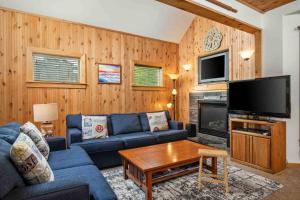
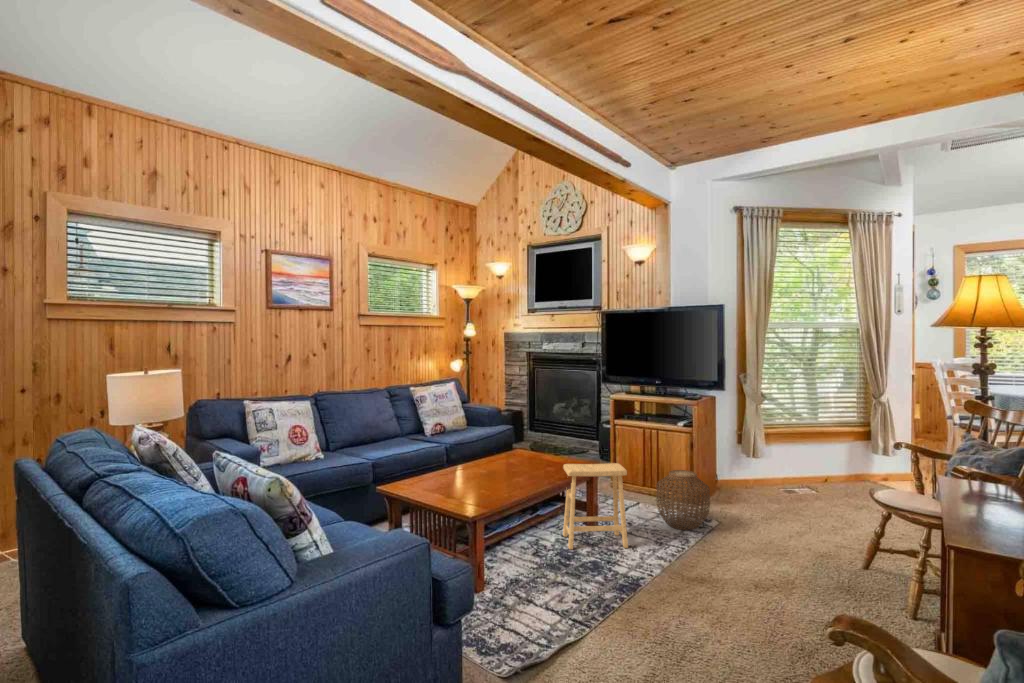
woven basket: none [248,156,278,188] -> present [656,470,710,530]

